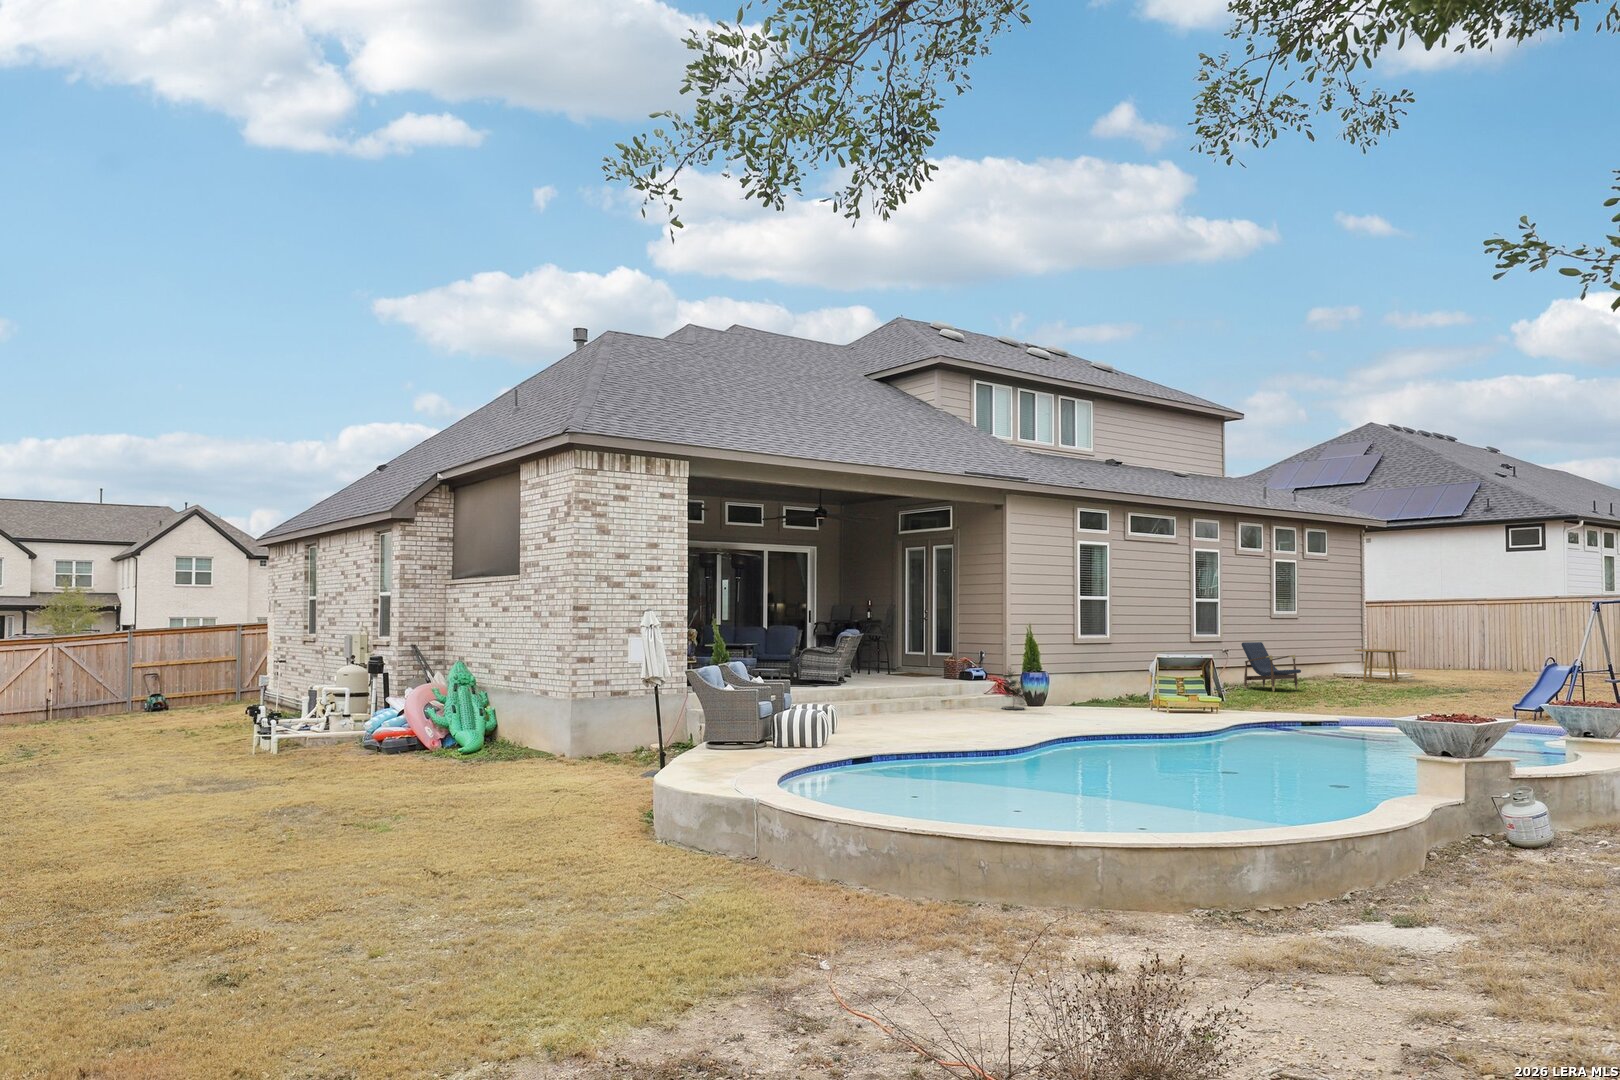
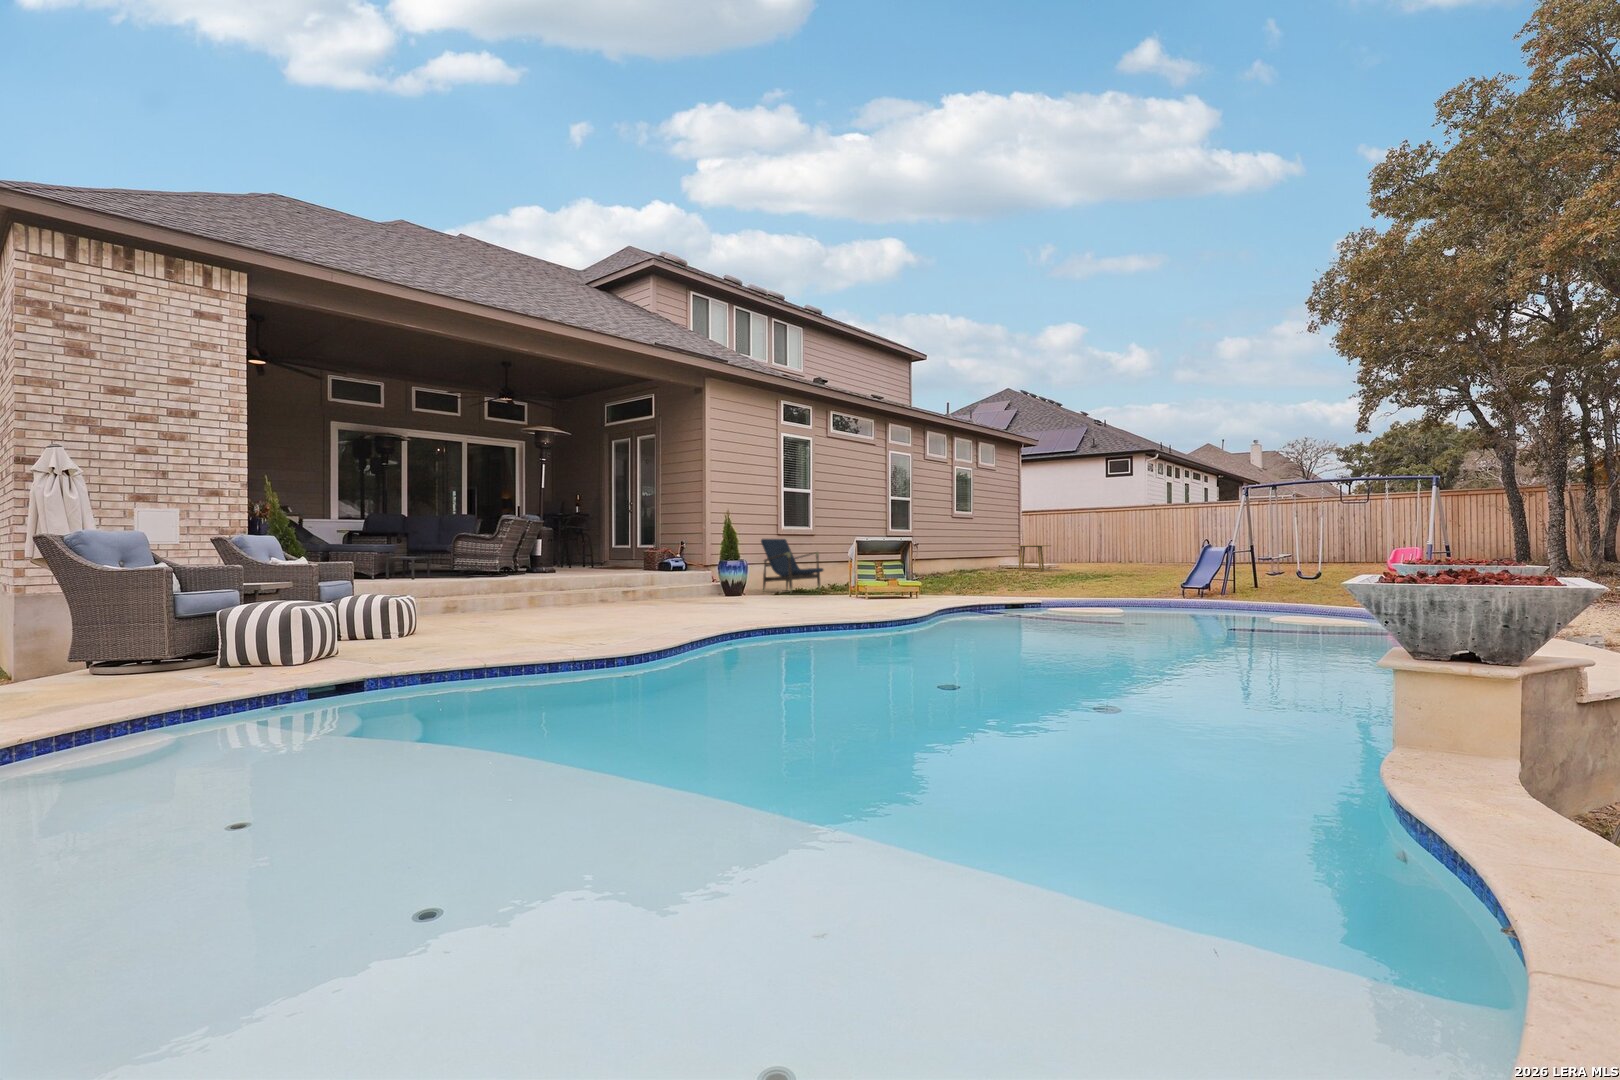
lounge chair: present [1241,642,1301,692] -> present [761,539,823,593]
potted tree: present [1002,668,1025,710] -> none [698,554,726,599]

